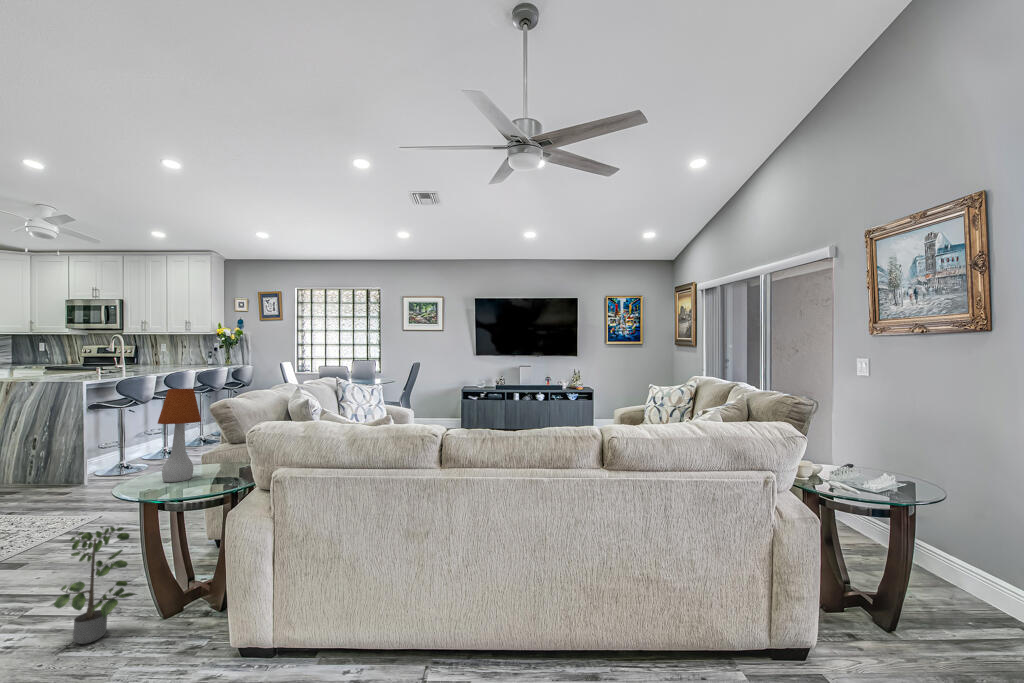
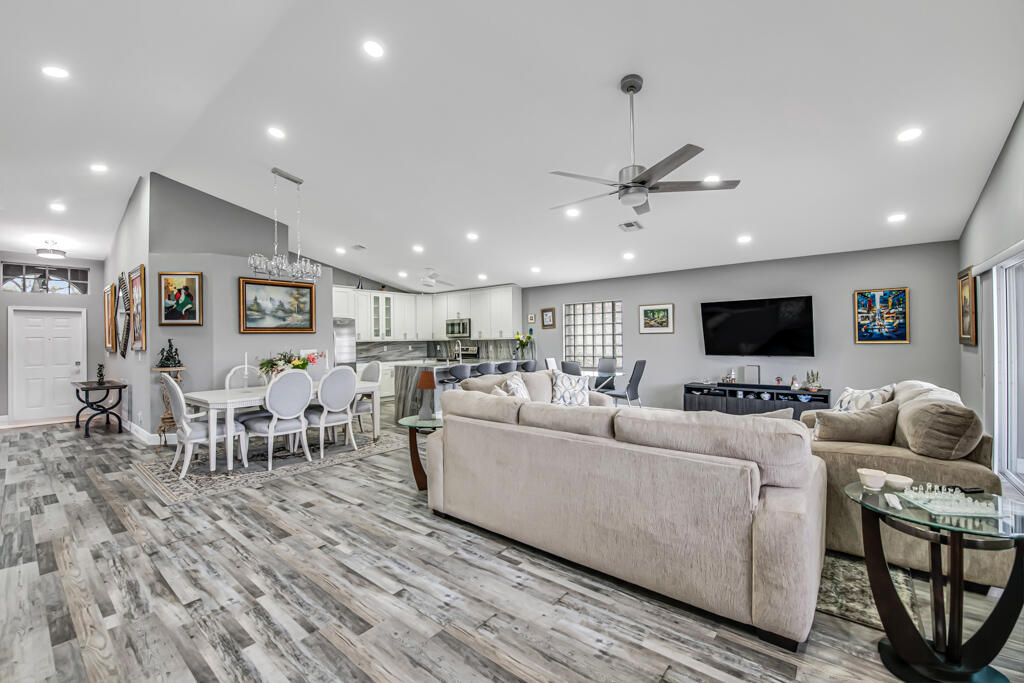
potted plant: present [54,526,137,644] -> none [377,437,407,492]

